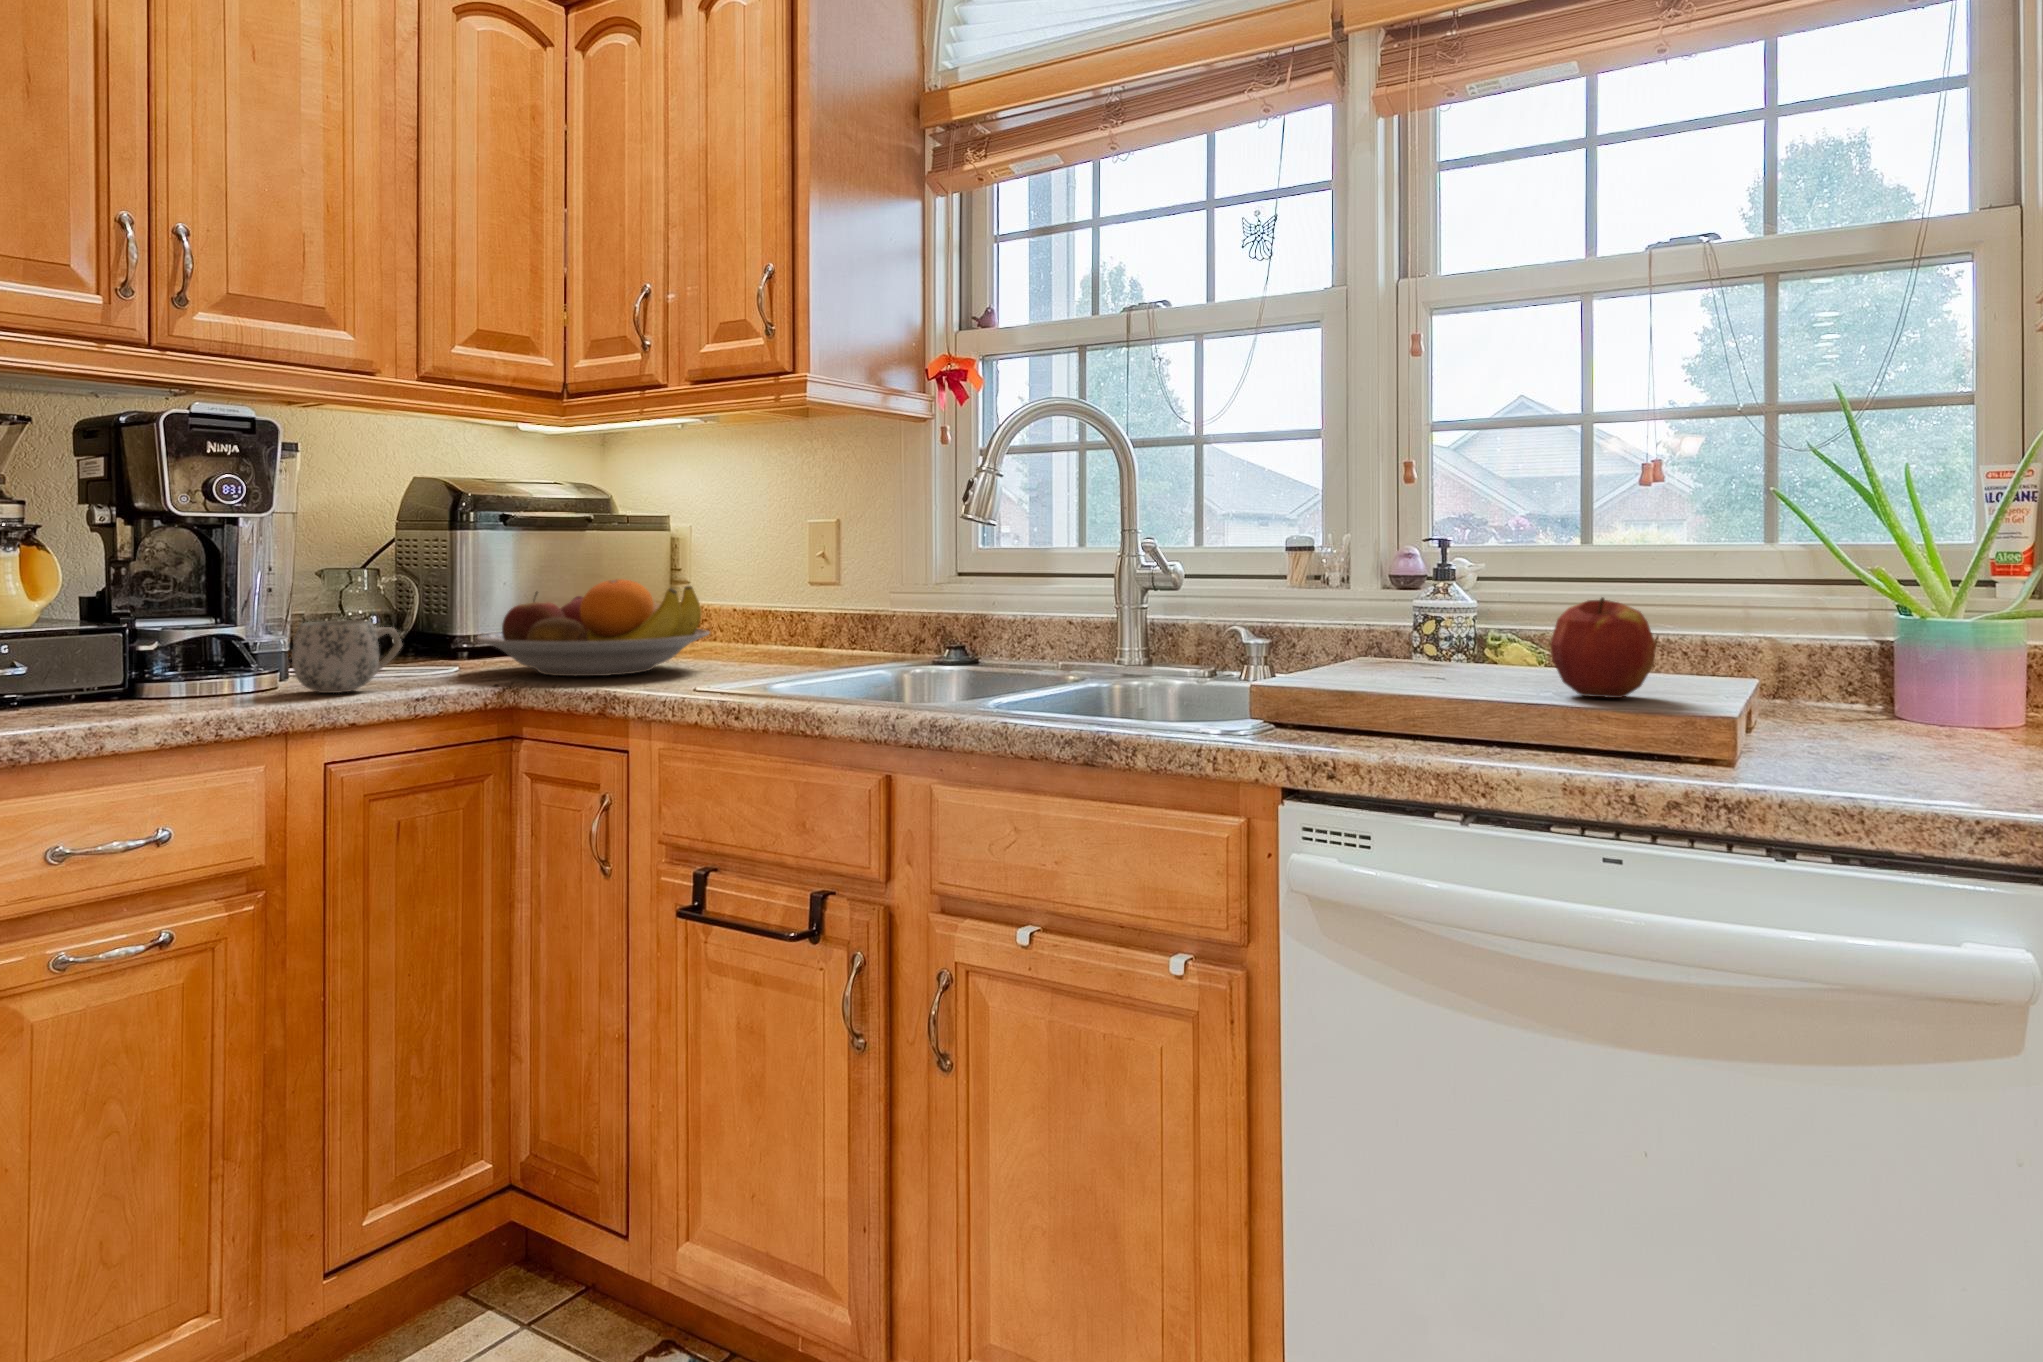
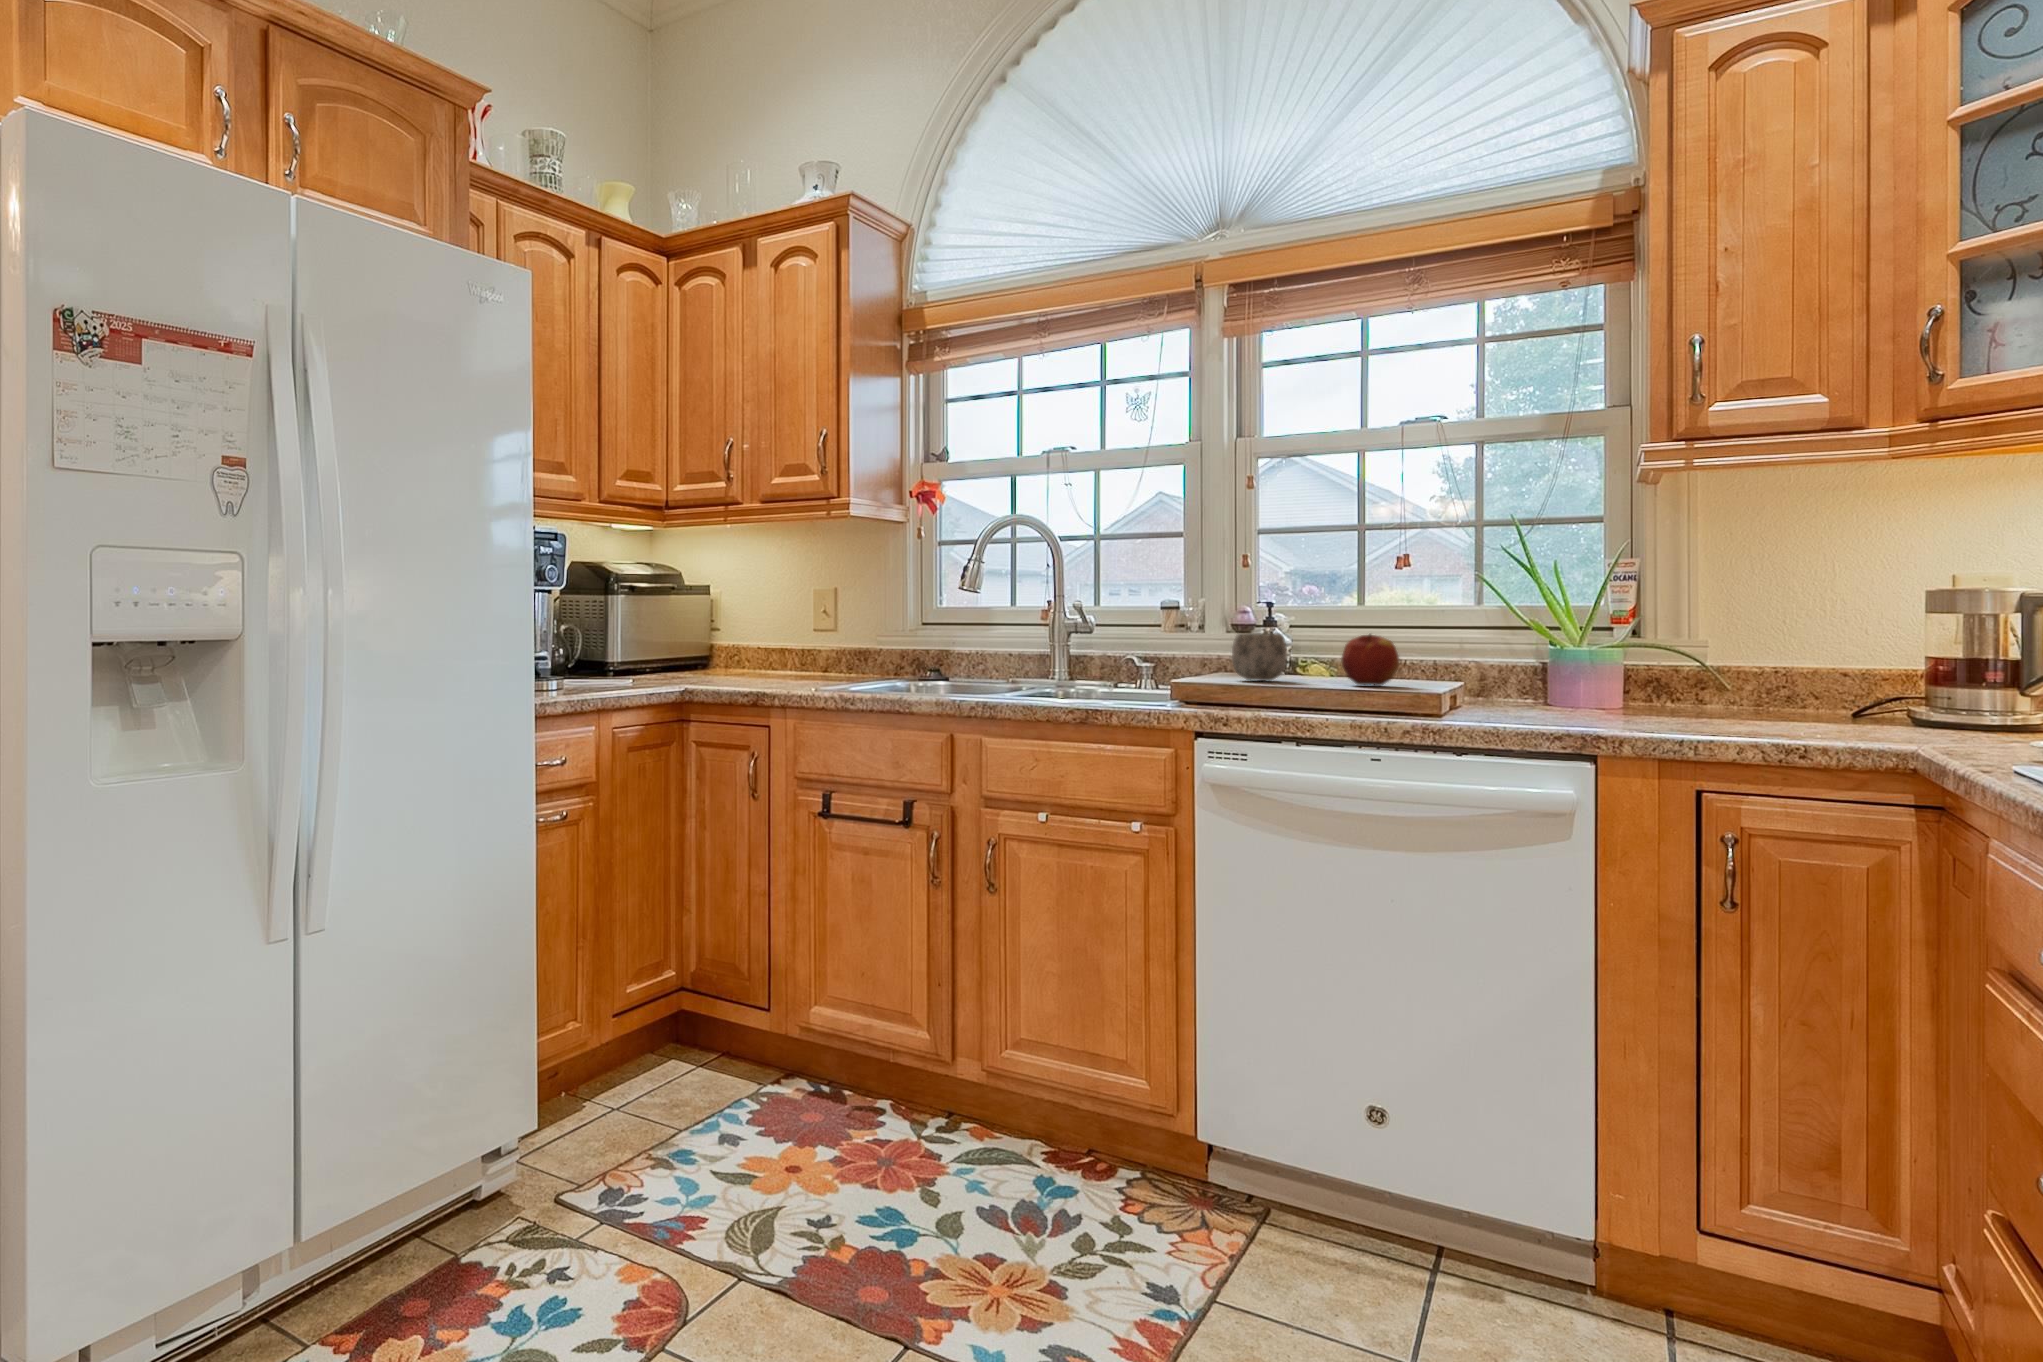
fruit bowl: present [477,579,709,676] -> none [652,627,785,686]
mug: present [292,620,402,693] -> present [1232,633,1287,681]

